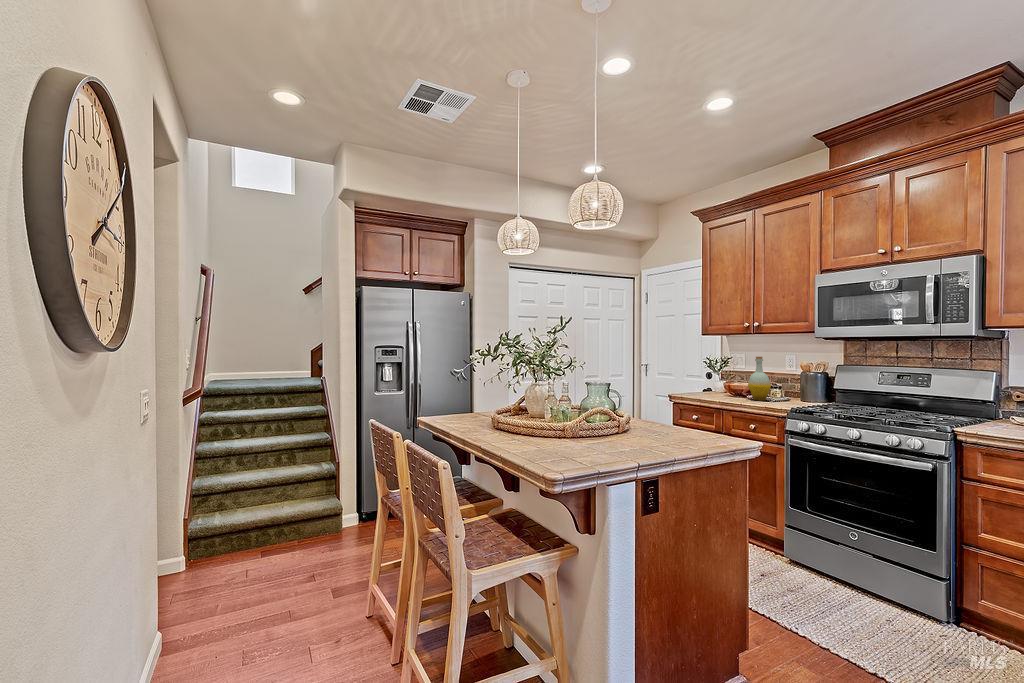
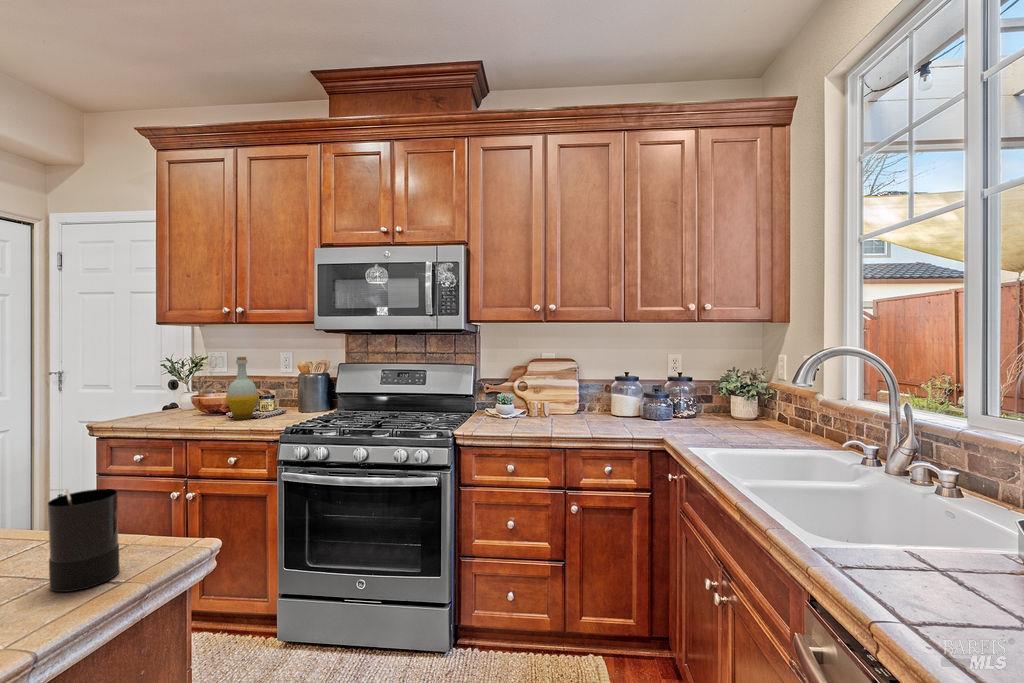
candle: none [694,402,720,443] -> present [48,489,120,592]

